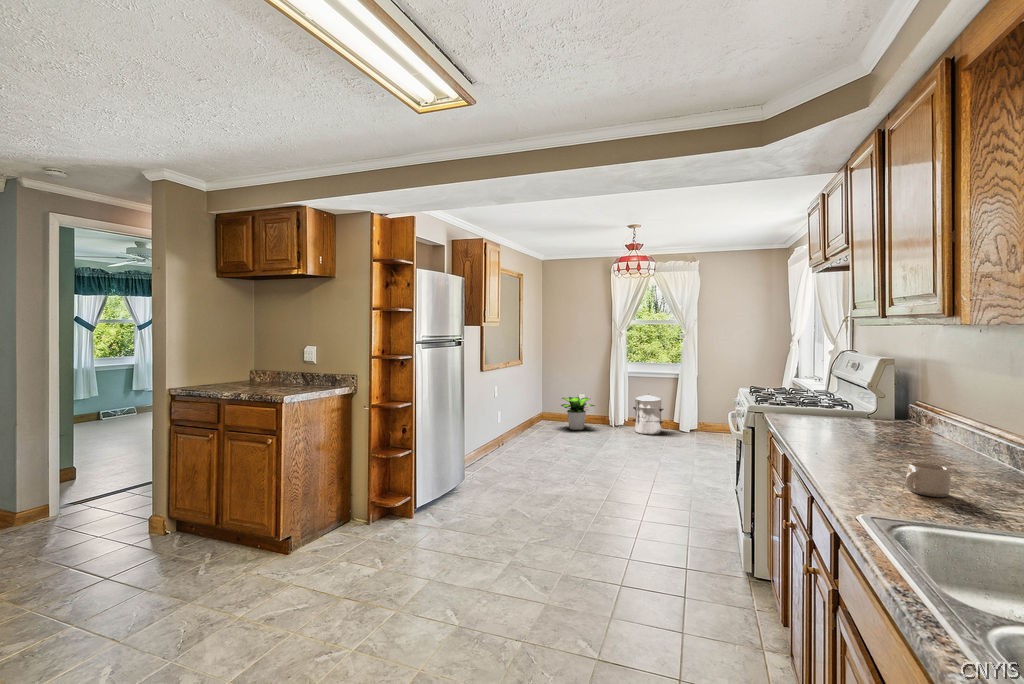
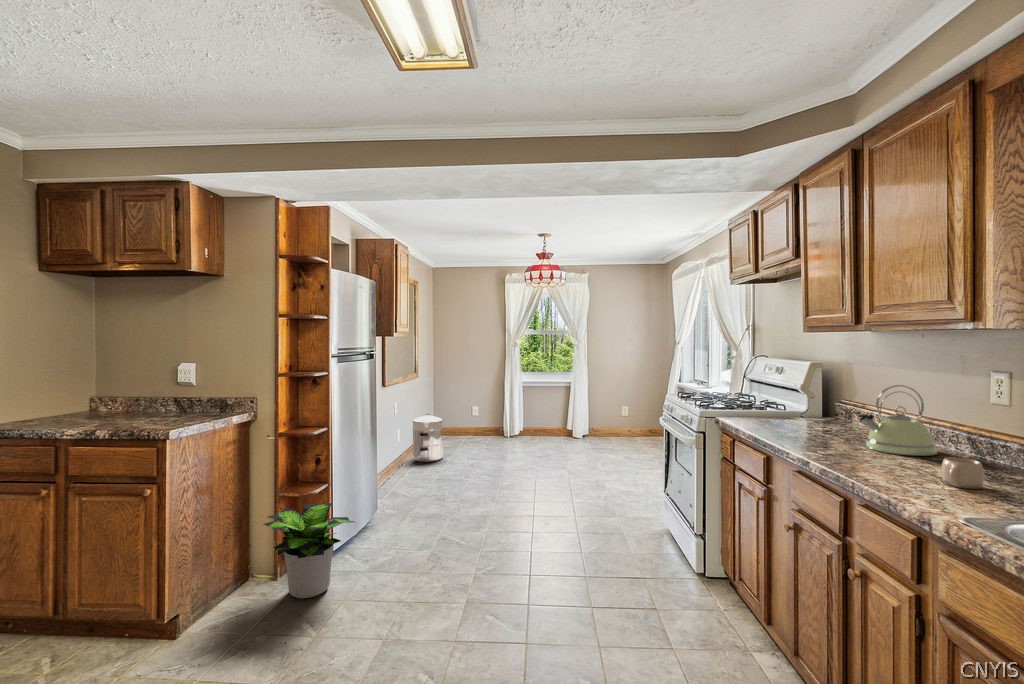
kettle: none [873,386,963,464] -> present [858,385,937,456]
waste bin: present [633,394,664,435] -> present [413,414,443,462]
potted plant: present [561,397,594,430] -> present [263,503,354,598]

